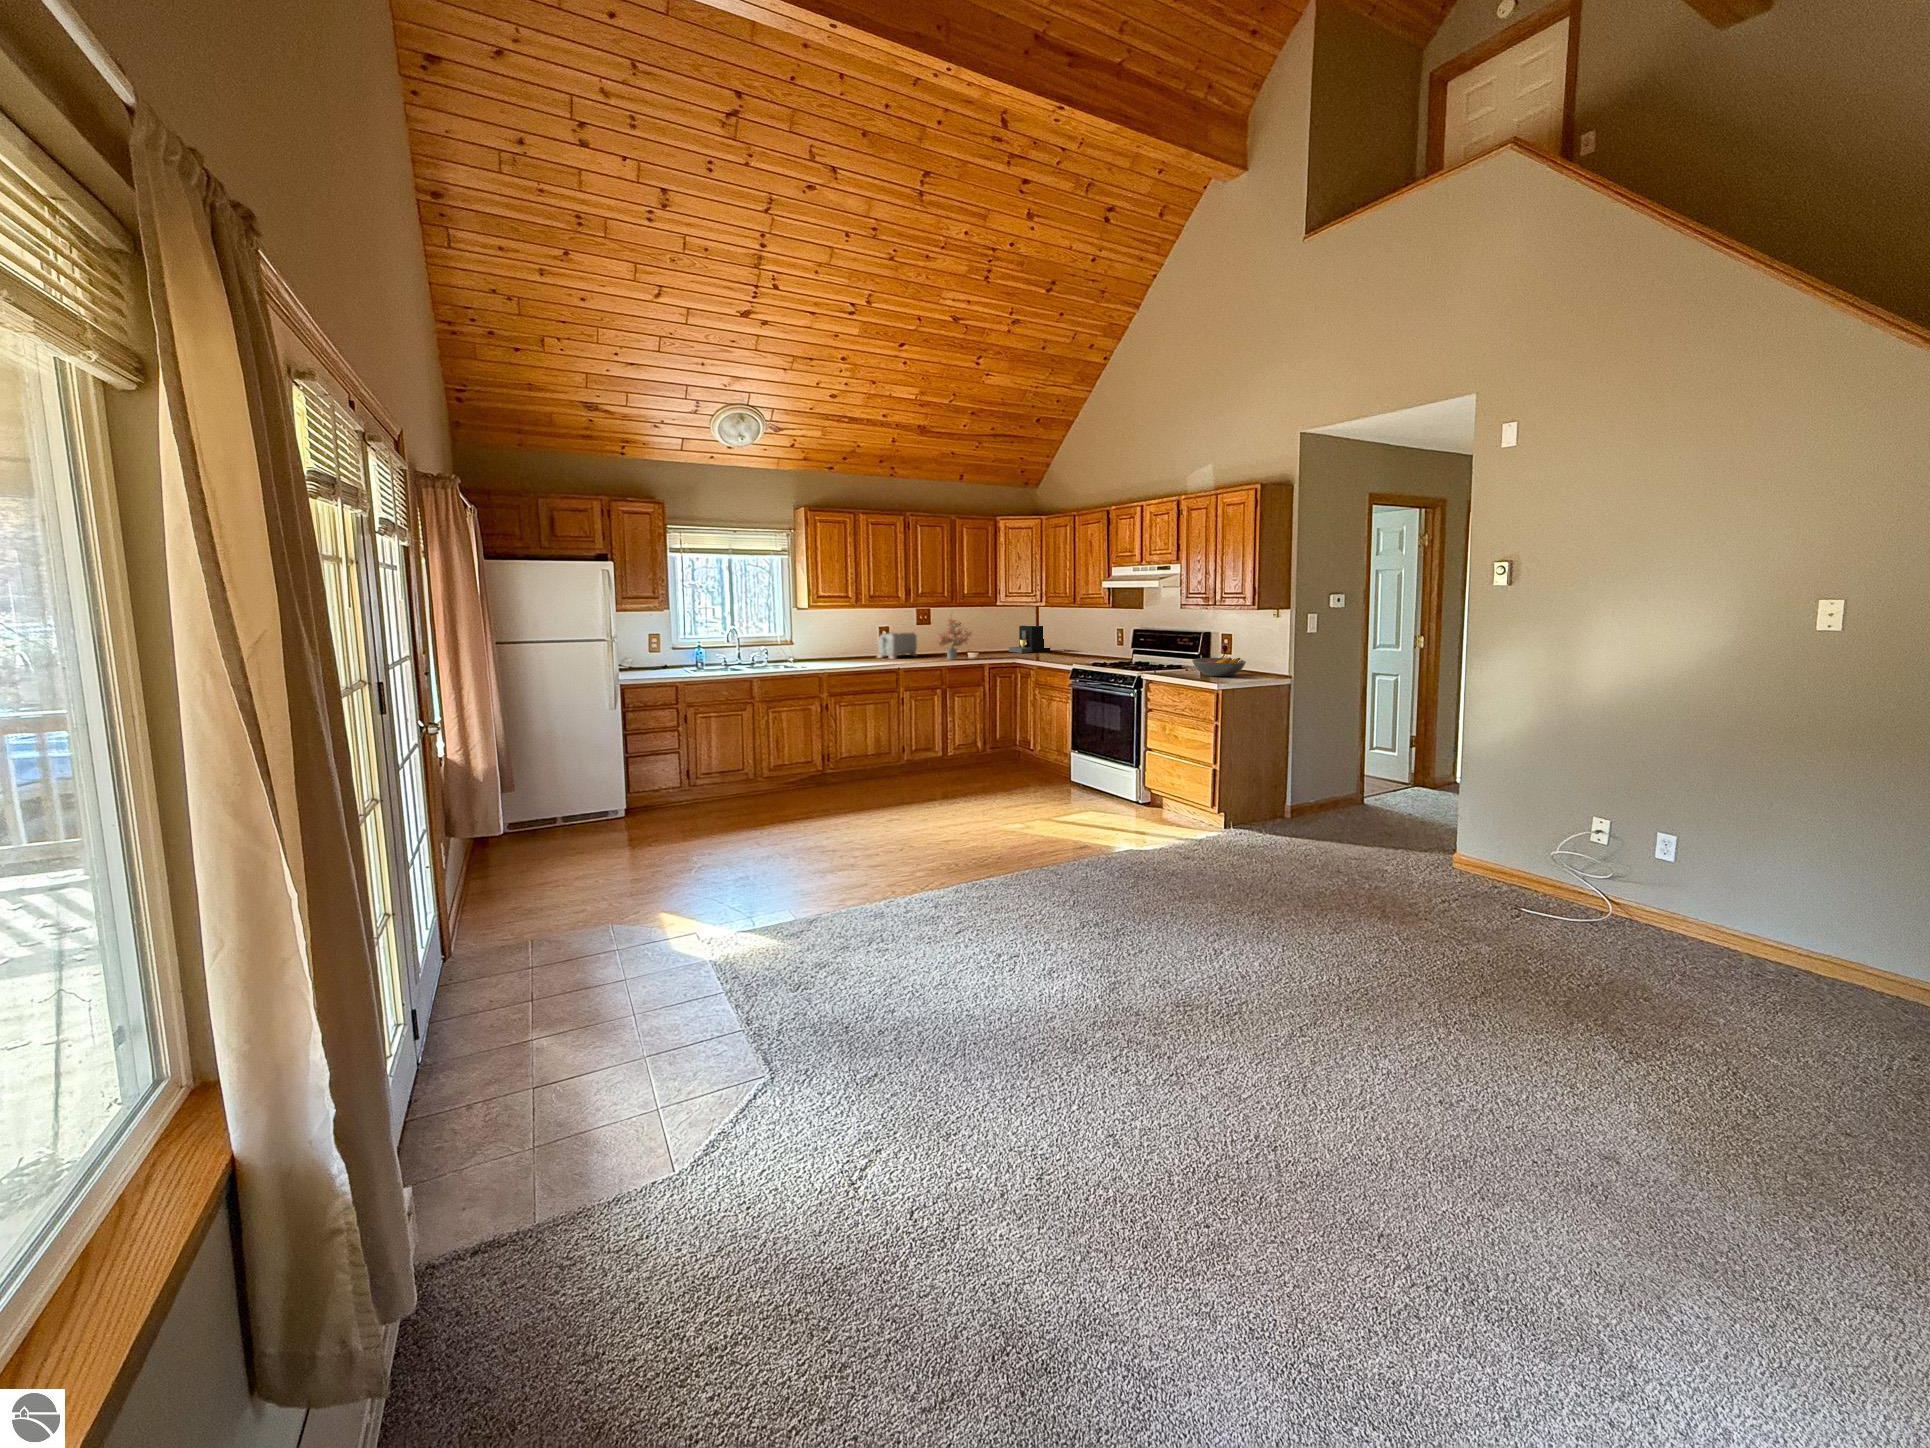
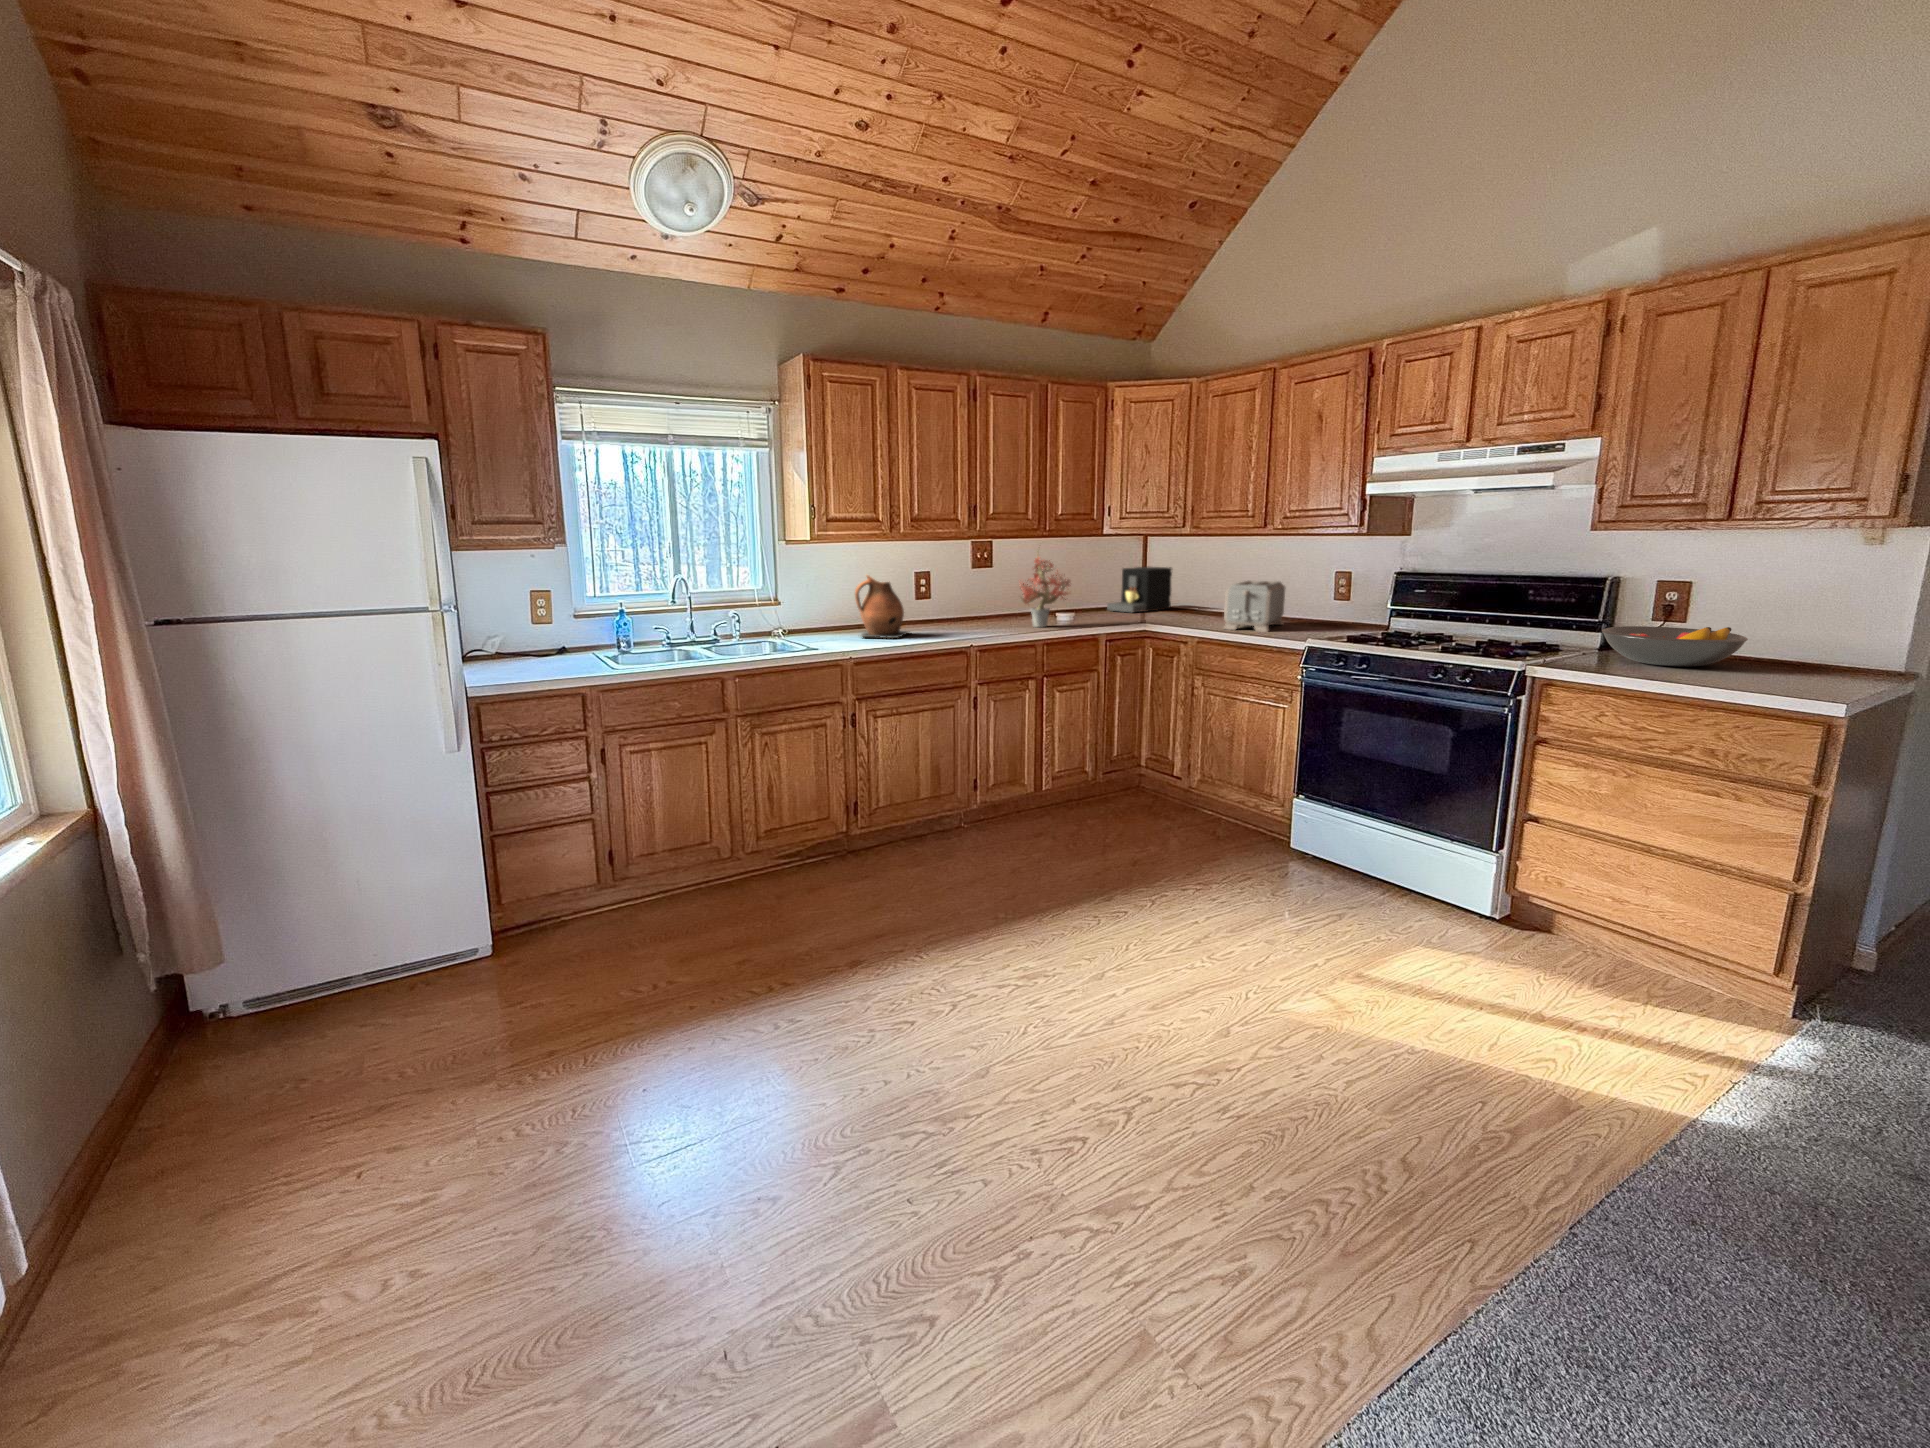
ceramic pitcher: none [837,627,872,664] -> present [855,575,910,638]
toaster: present [877,632,917,659] -> present [1224,580,1285,632]

